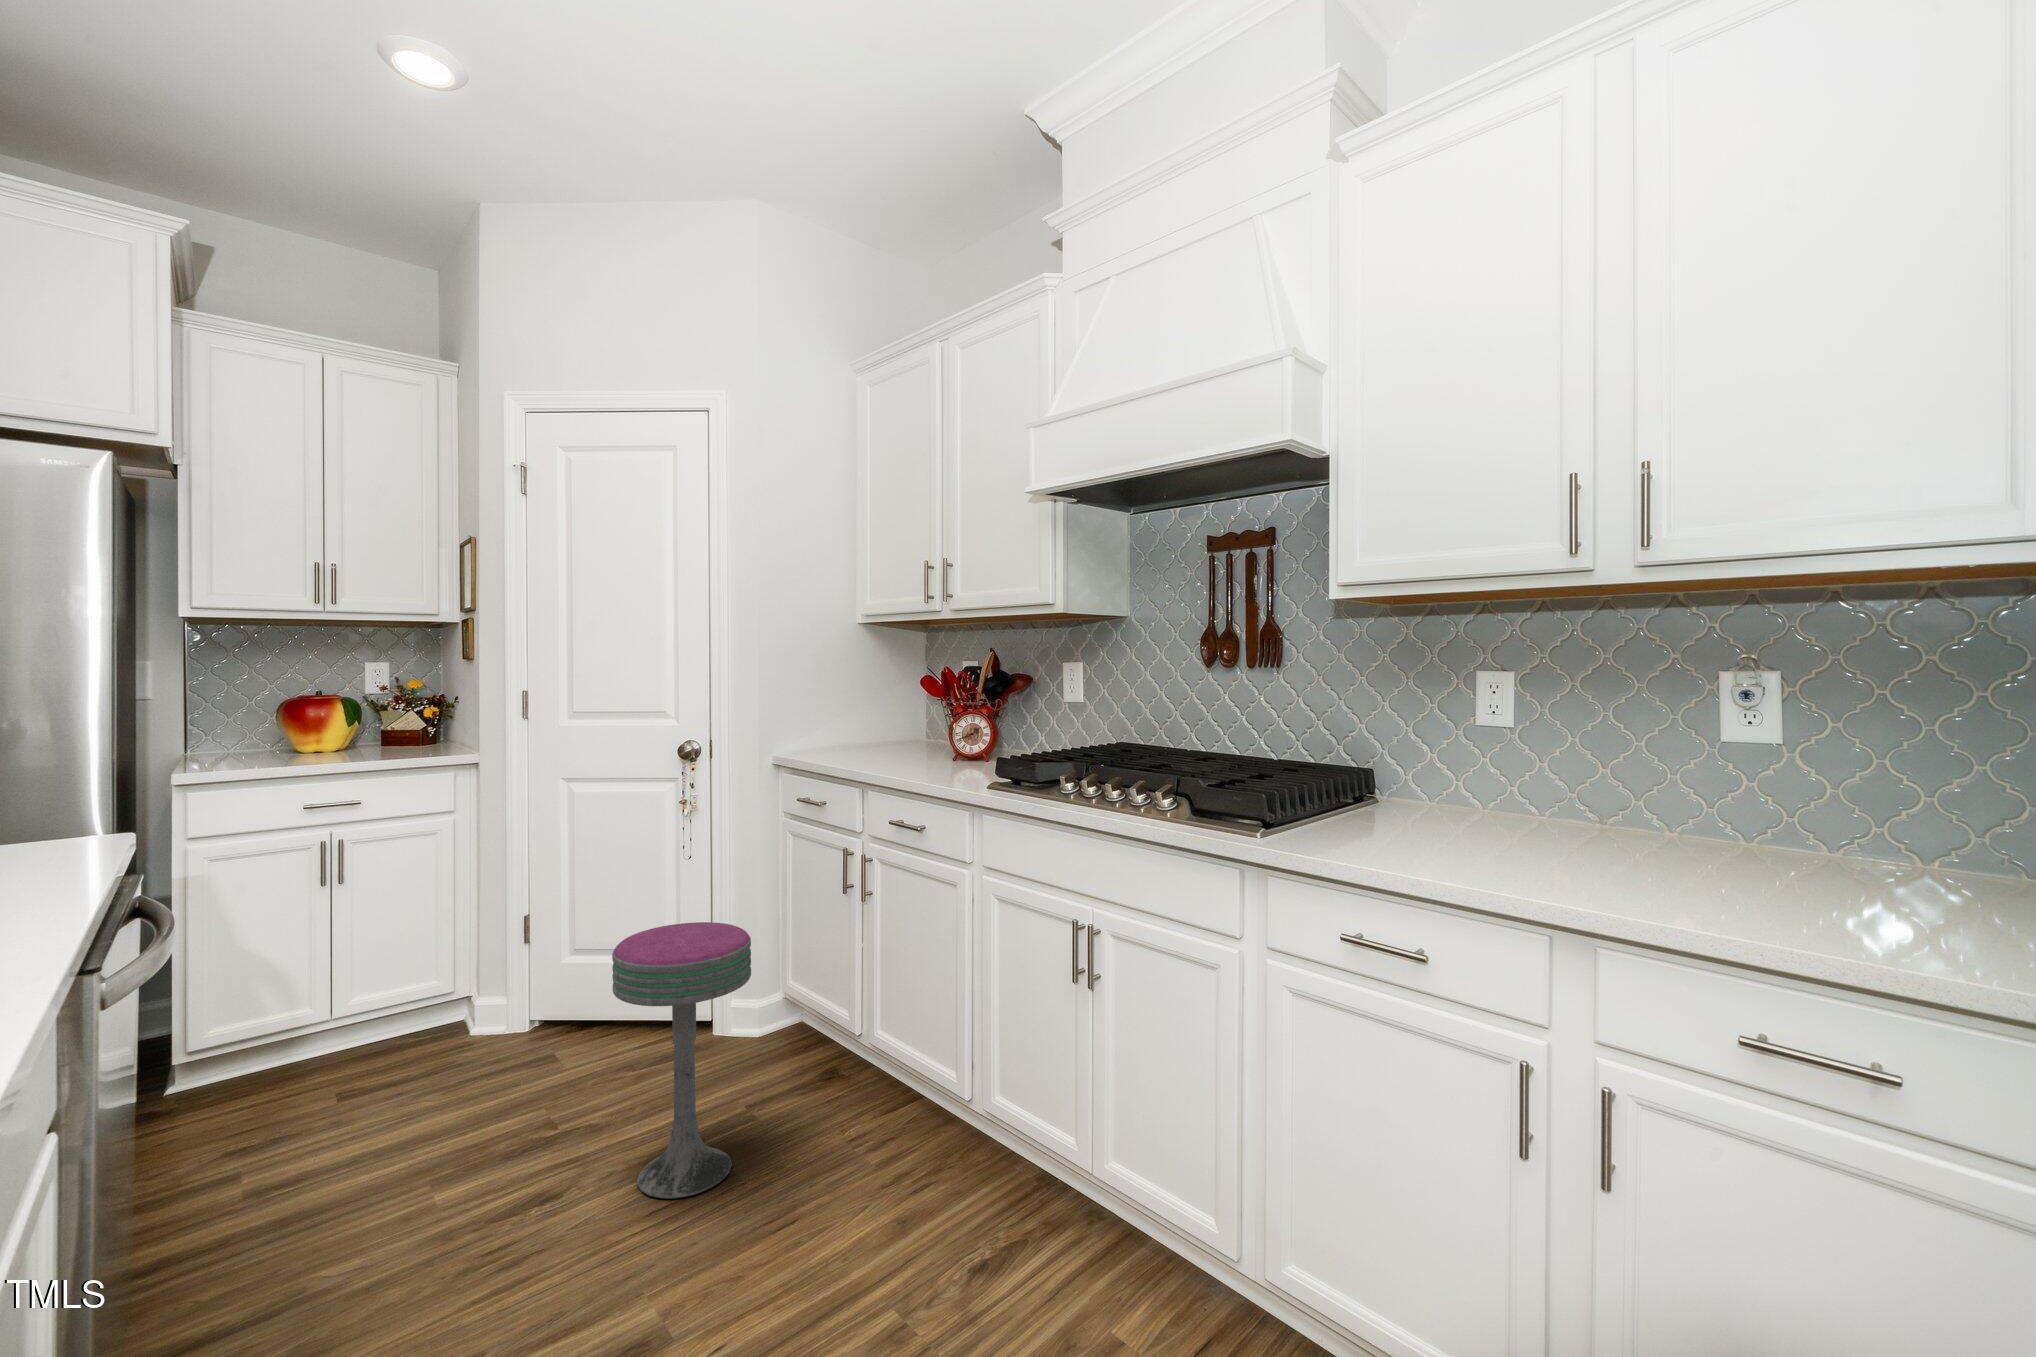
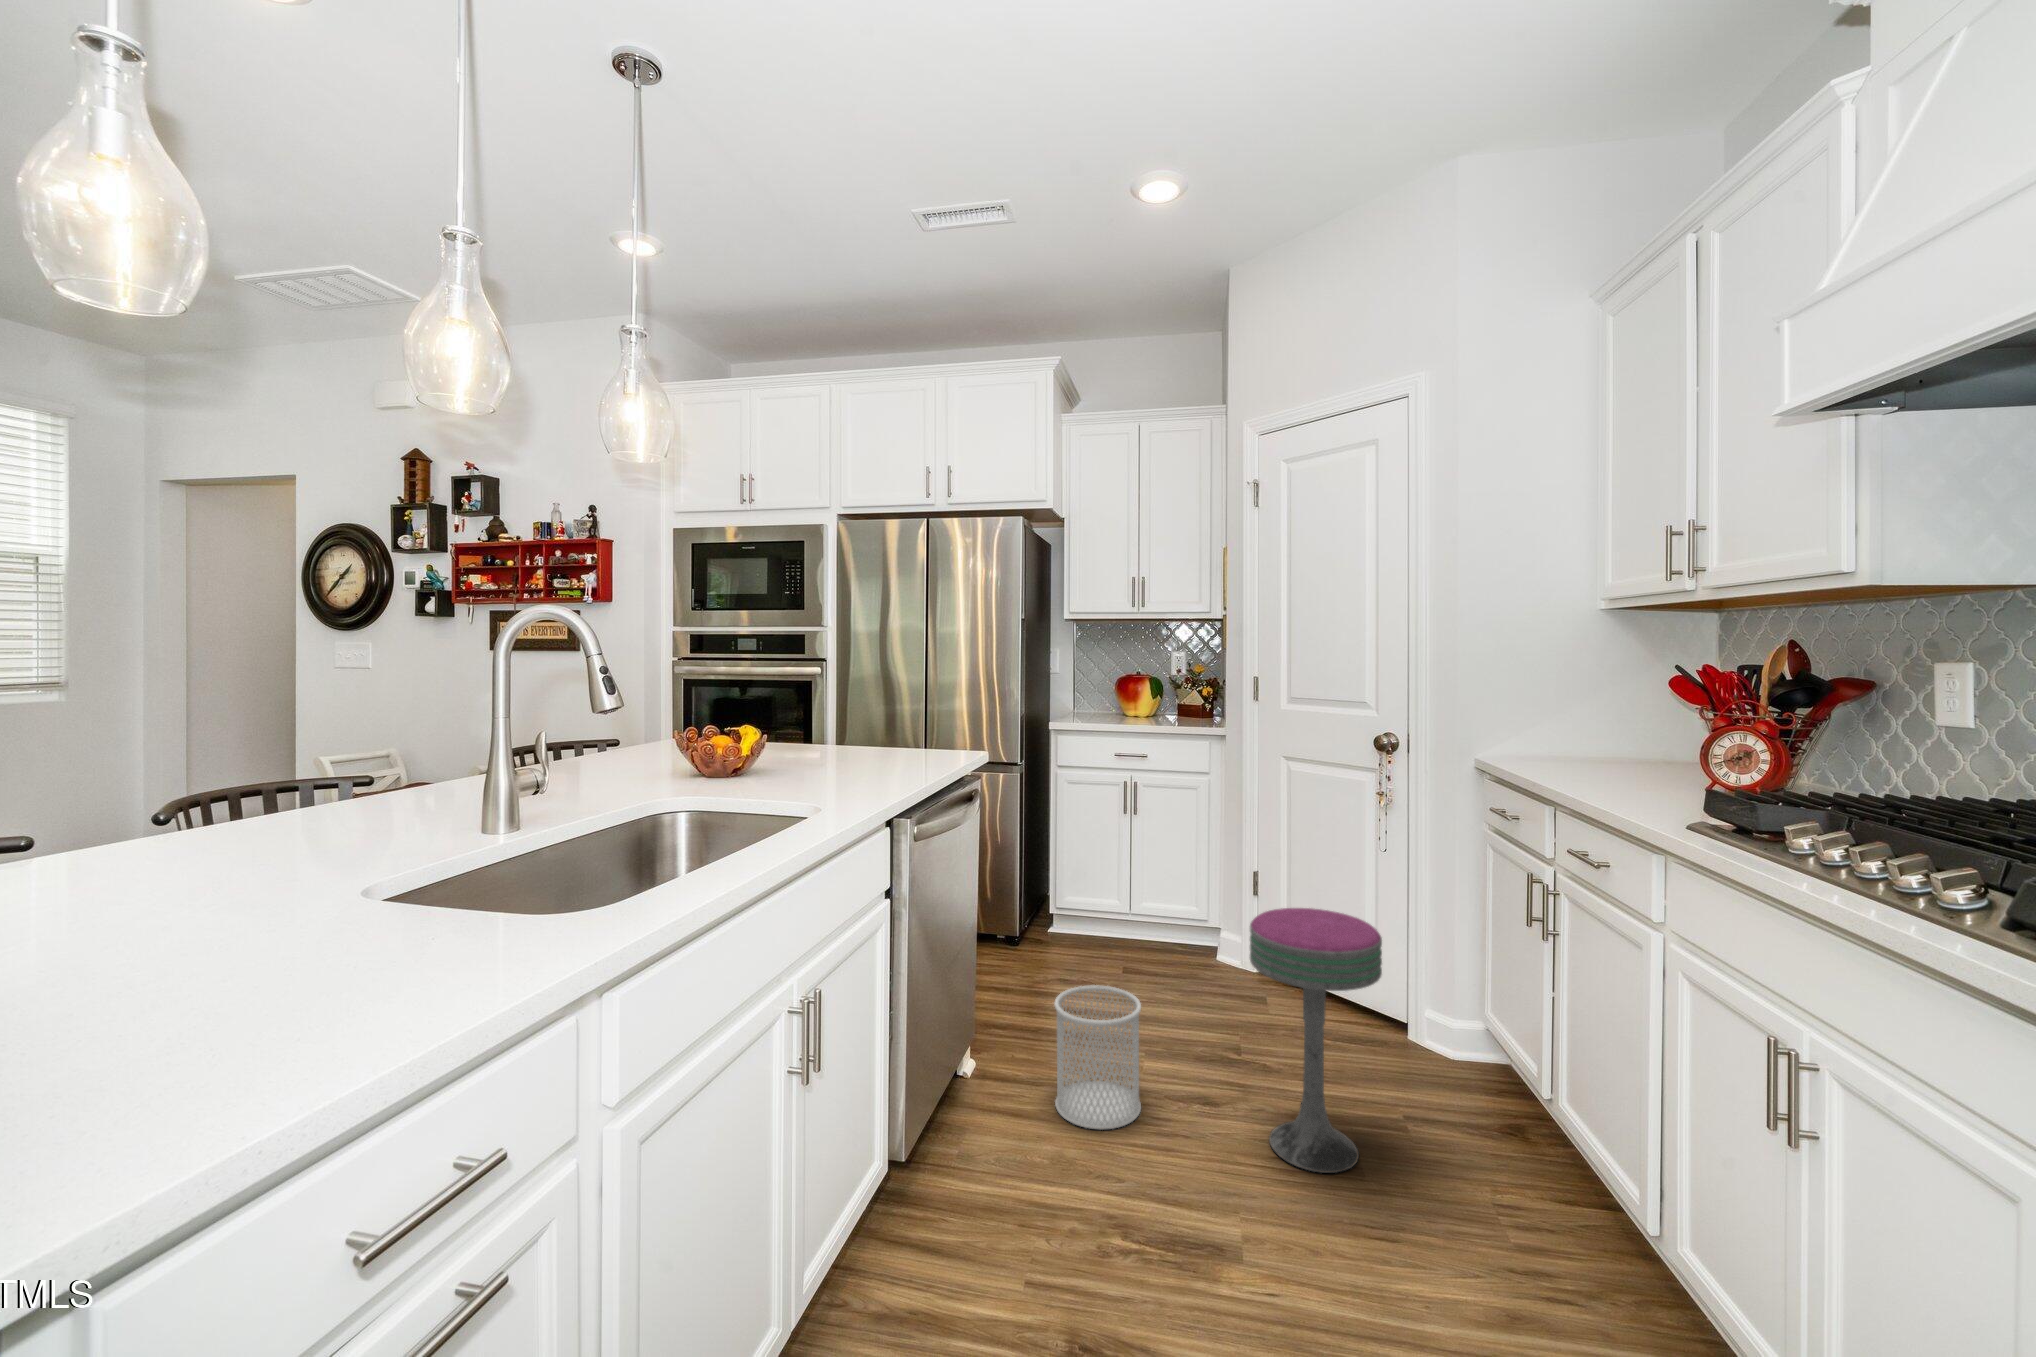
wastebasket: none [329,1093,470,1298] -> present [1054,985,1141,1130]

